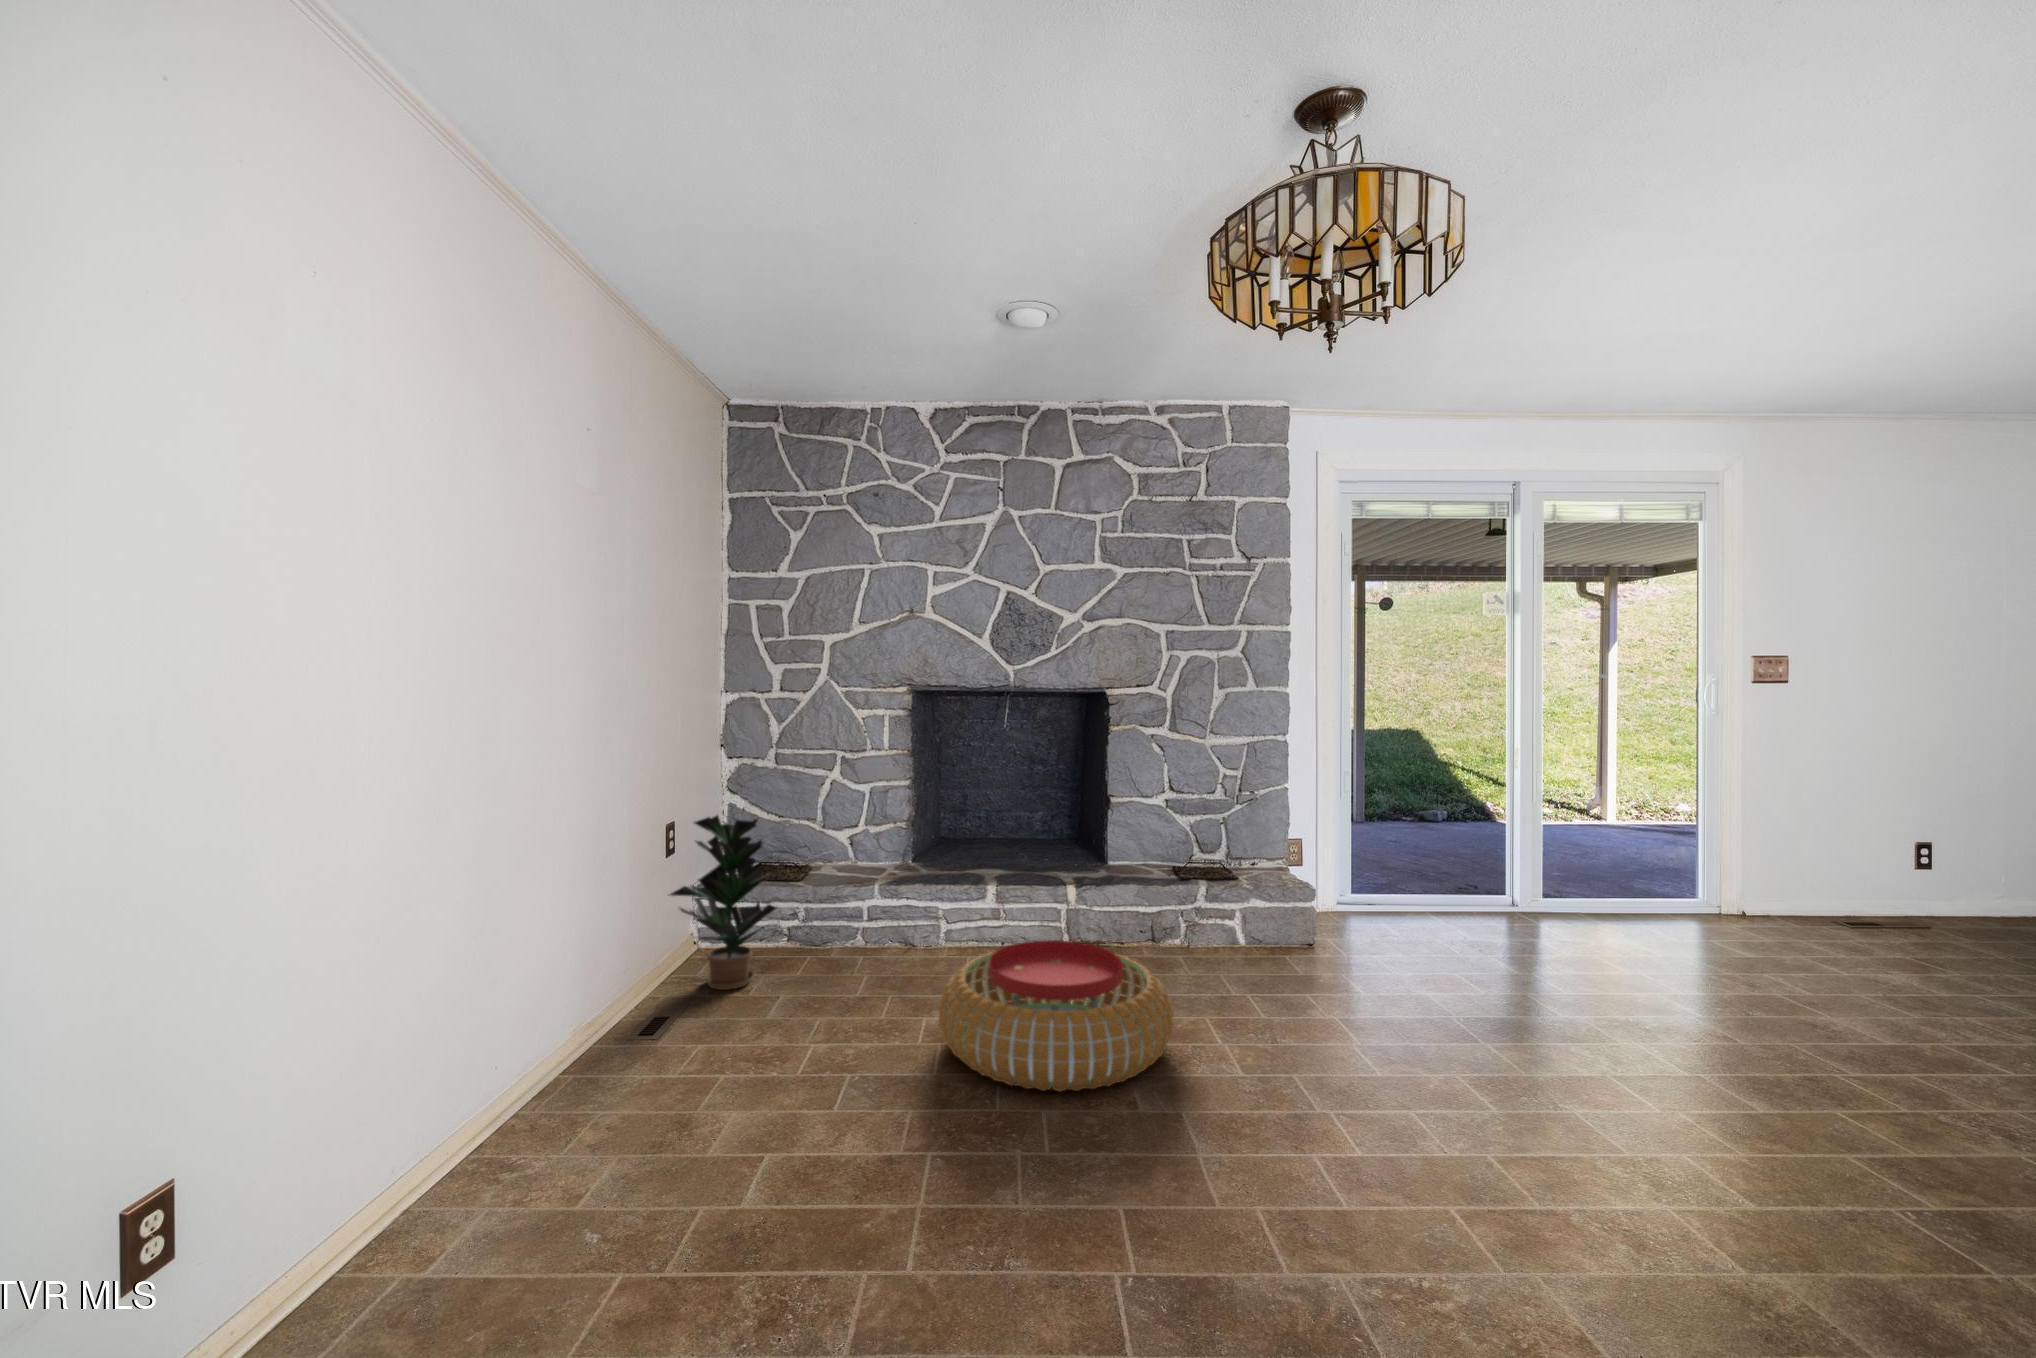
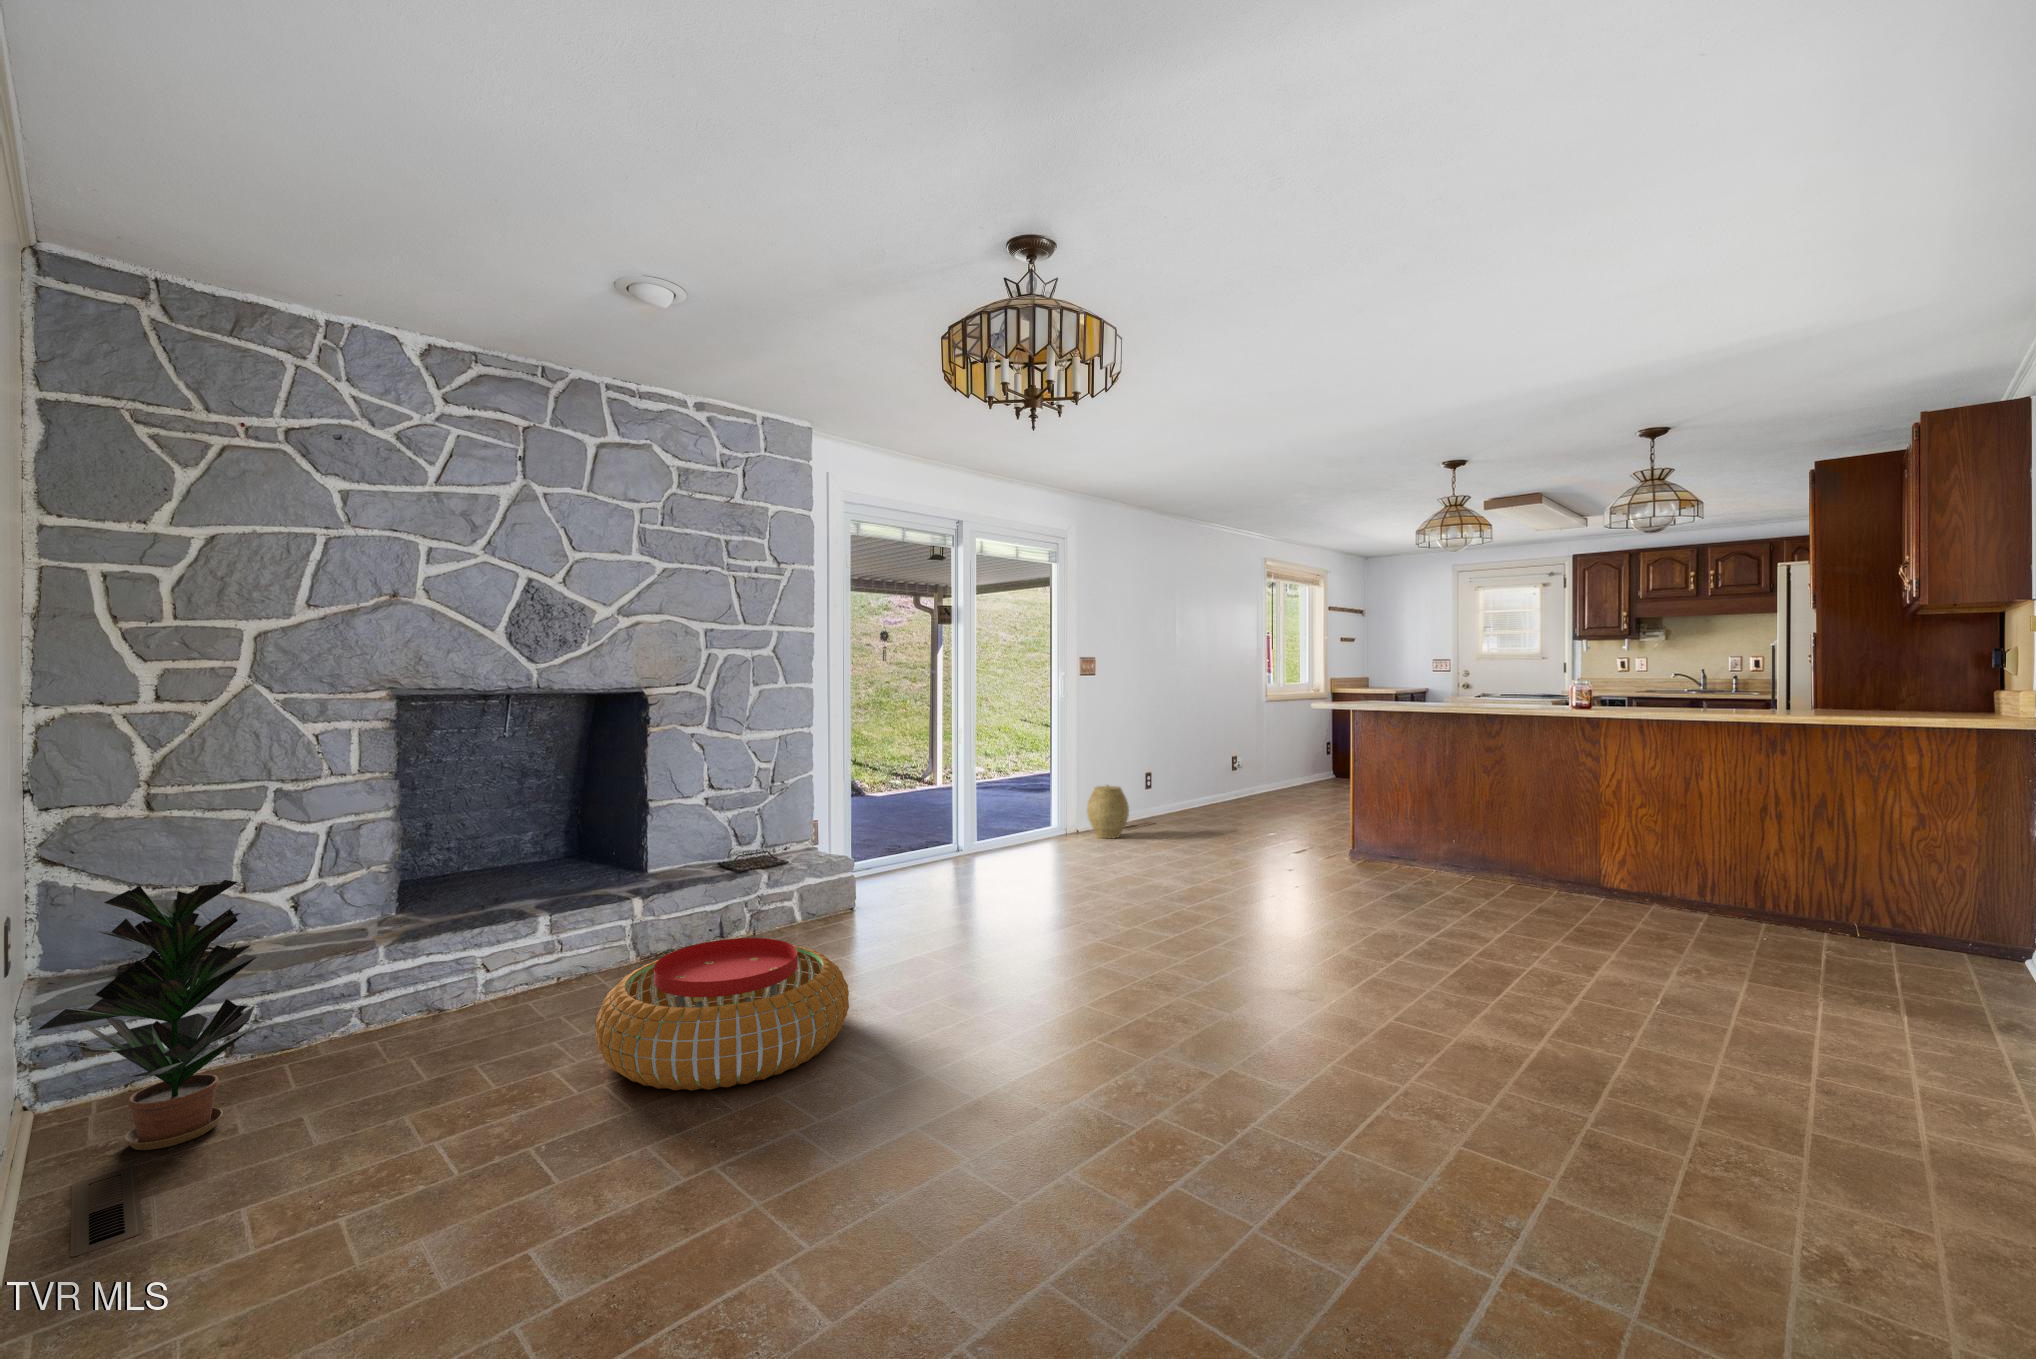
woven basket: none [1758,850,1845,934] -> present [1087,785,1129,839]

